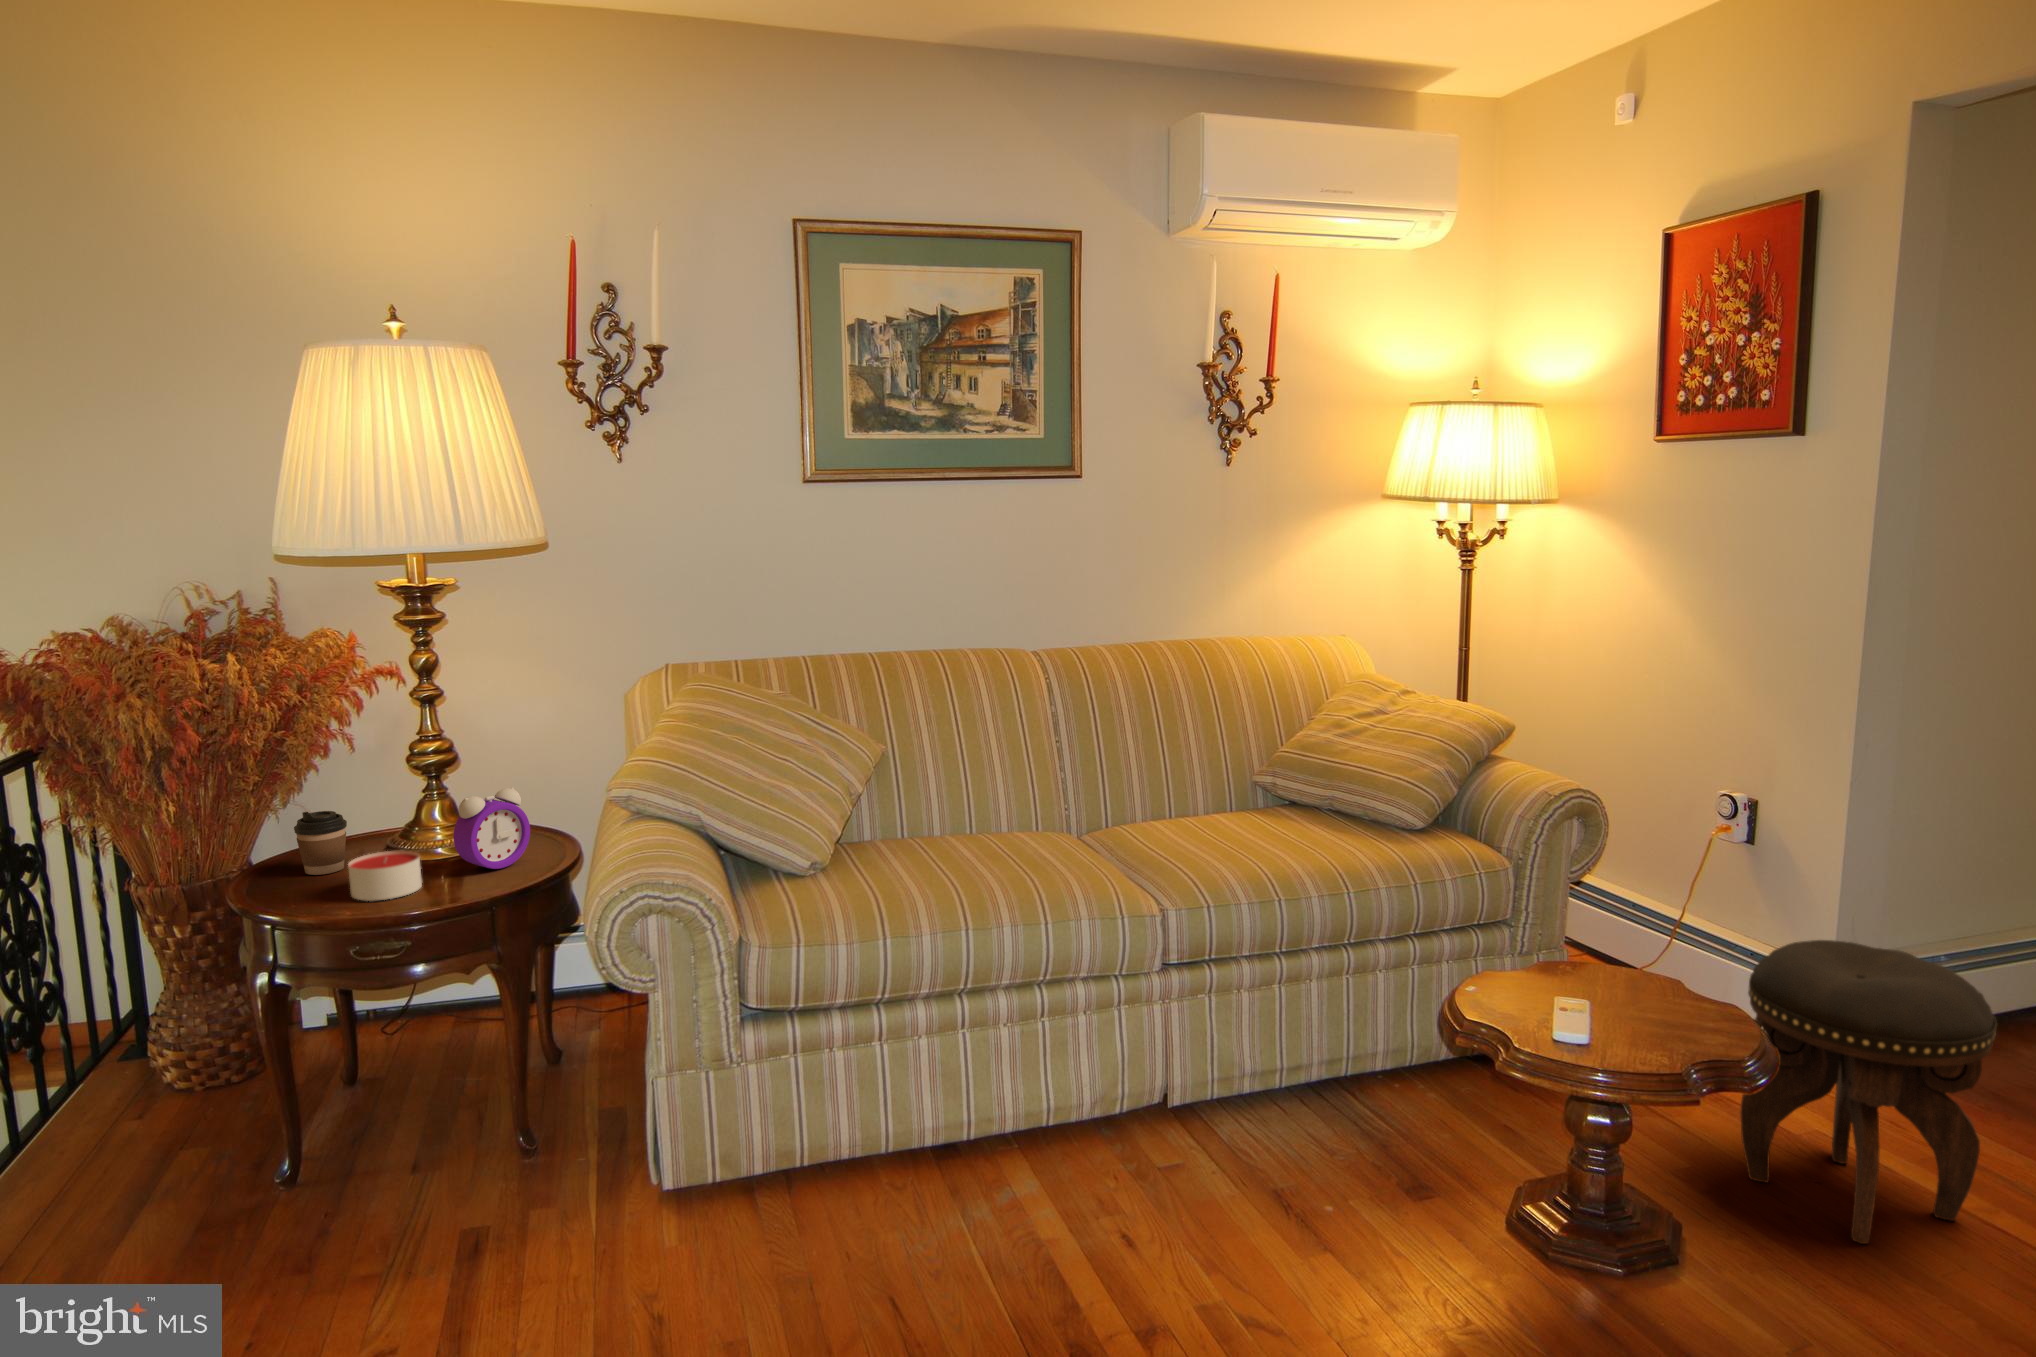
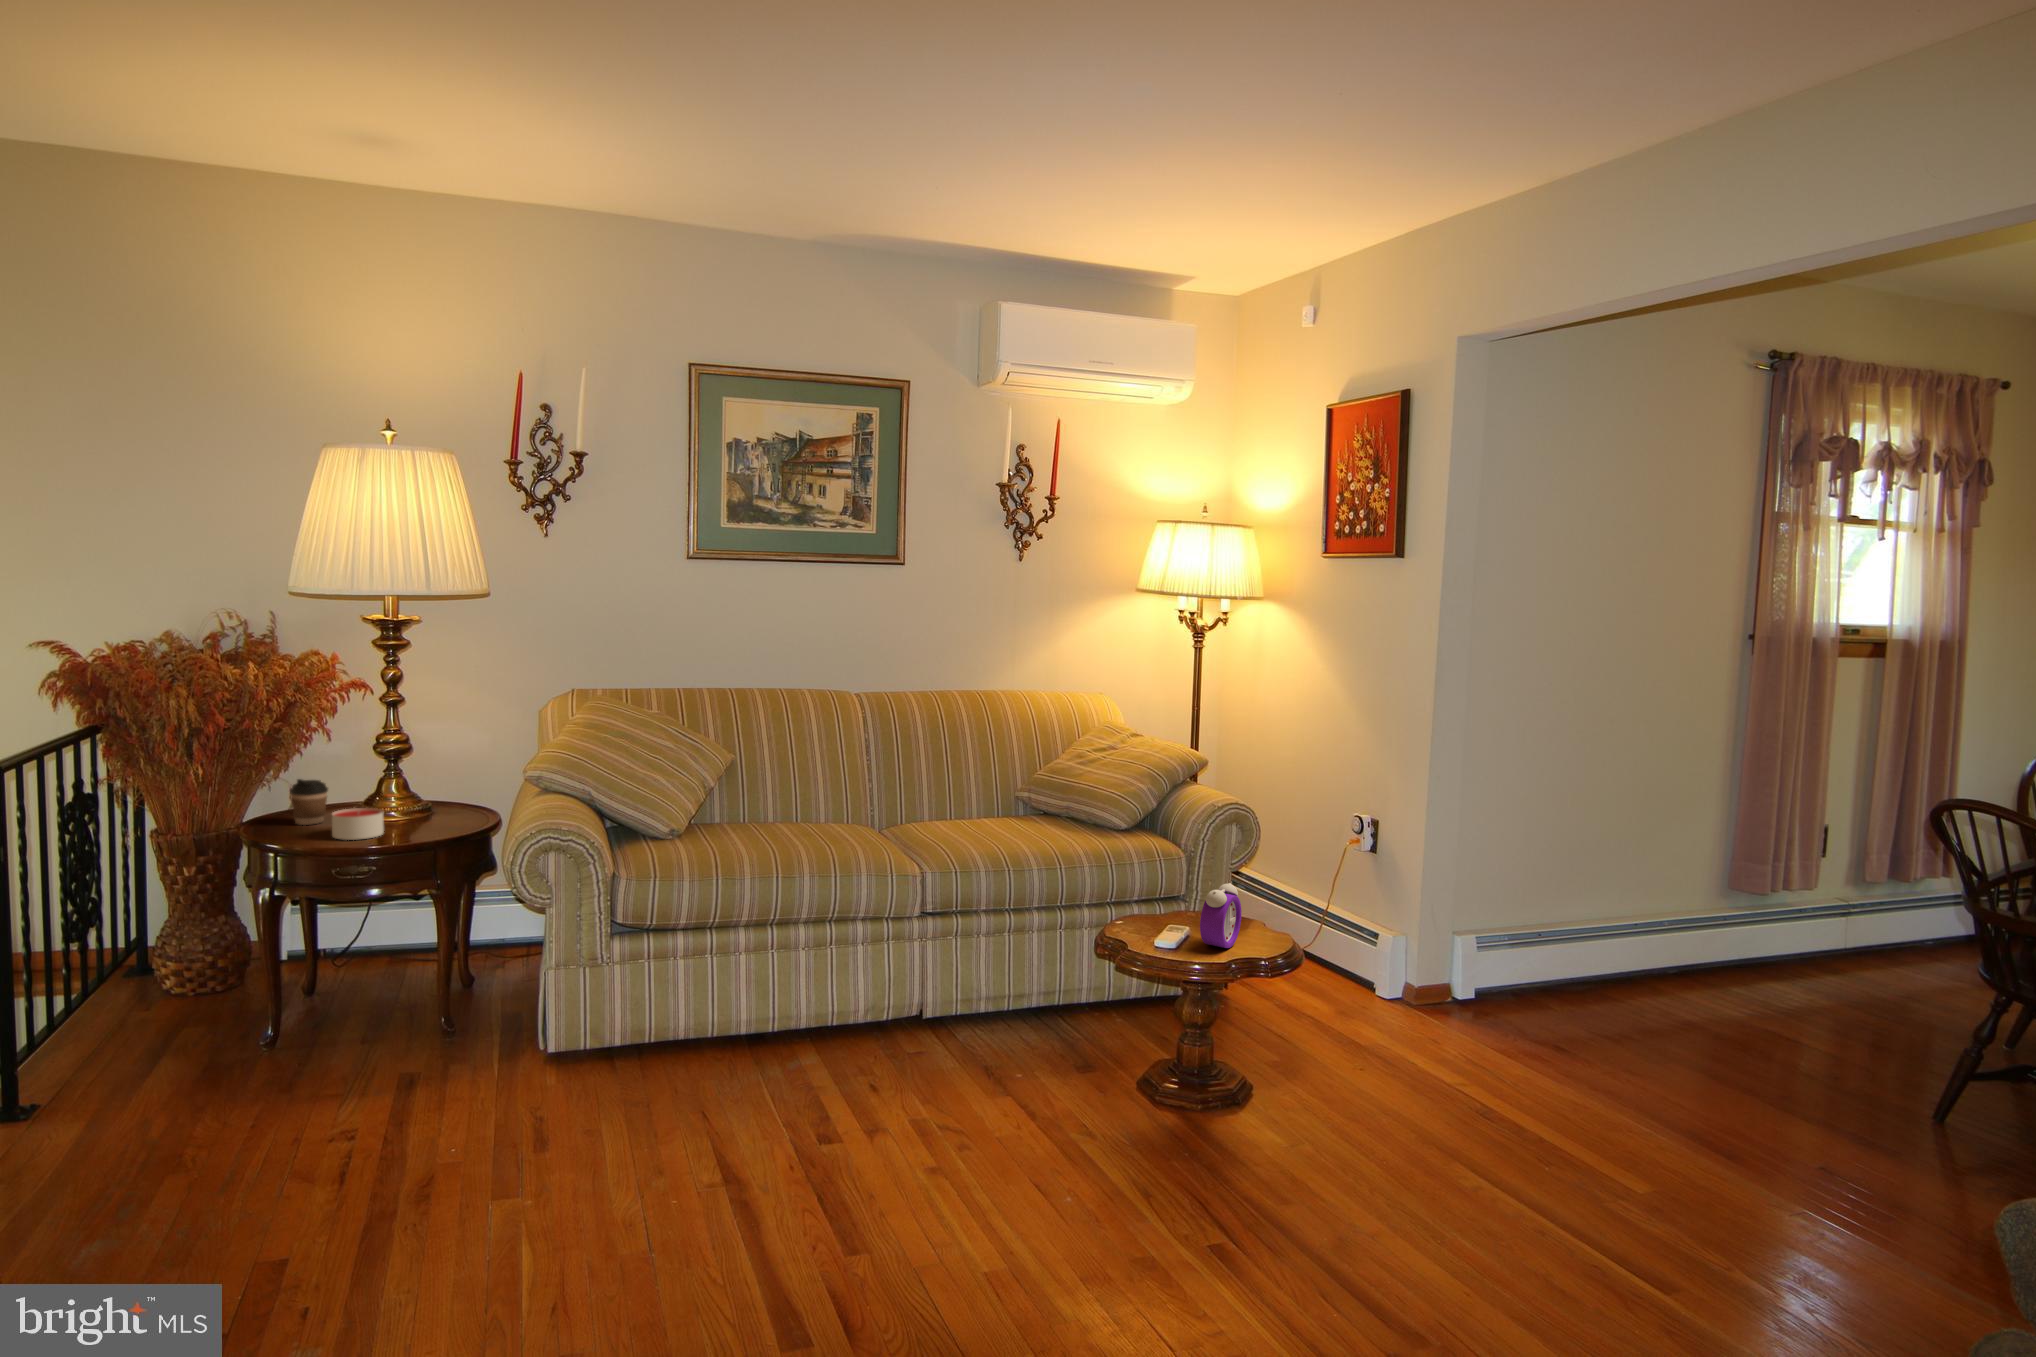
alarm clock: present [454,787,530,869] -> present [1200,883,1242,948]
footstool: present [1740,940,1997,1244] -> none [1306,900,1454,1097]

